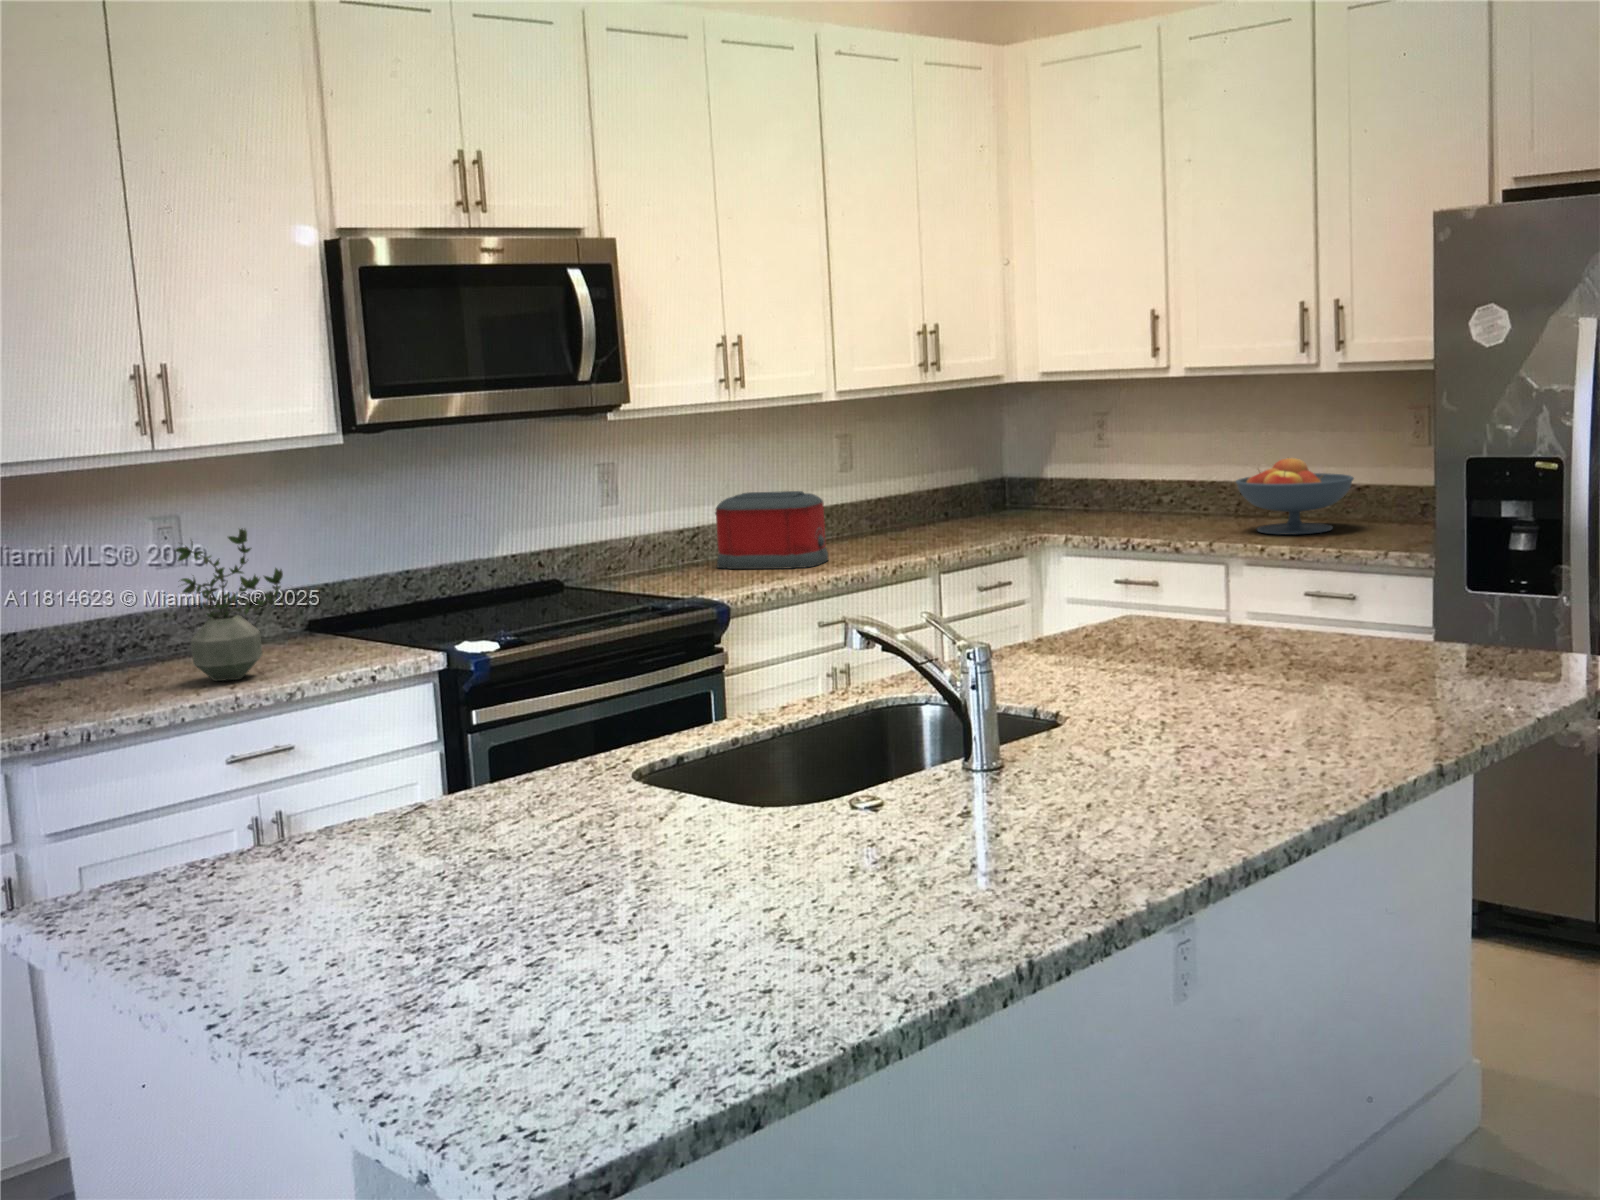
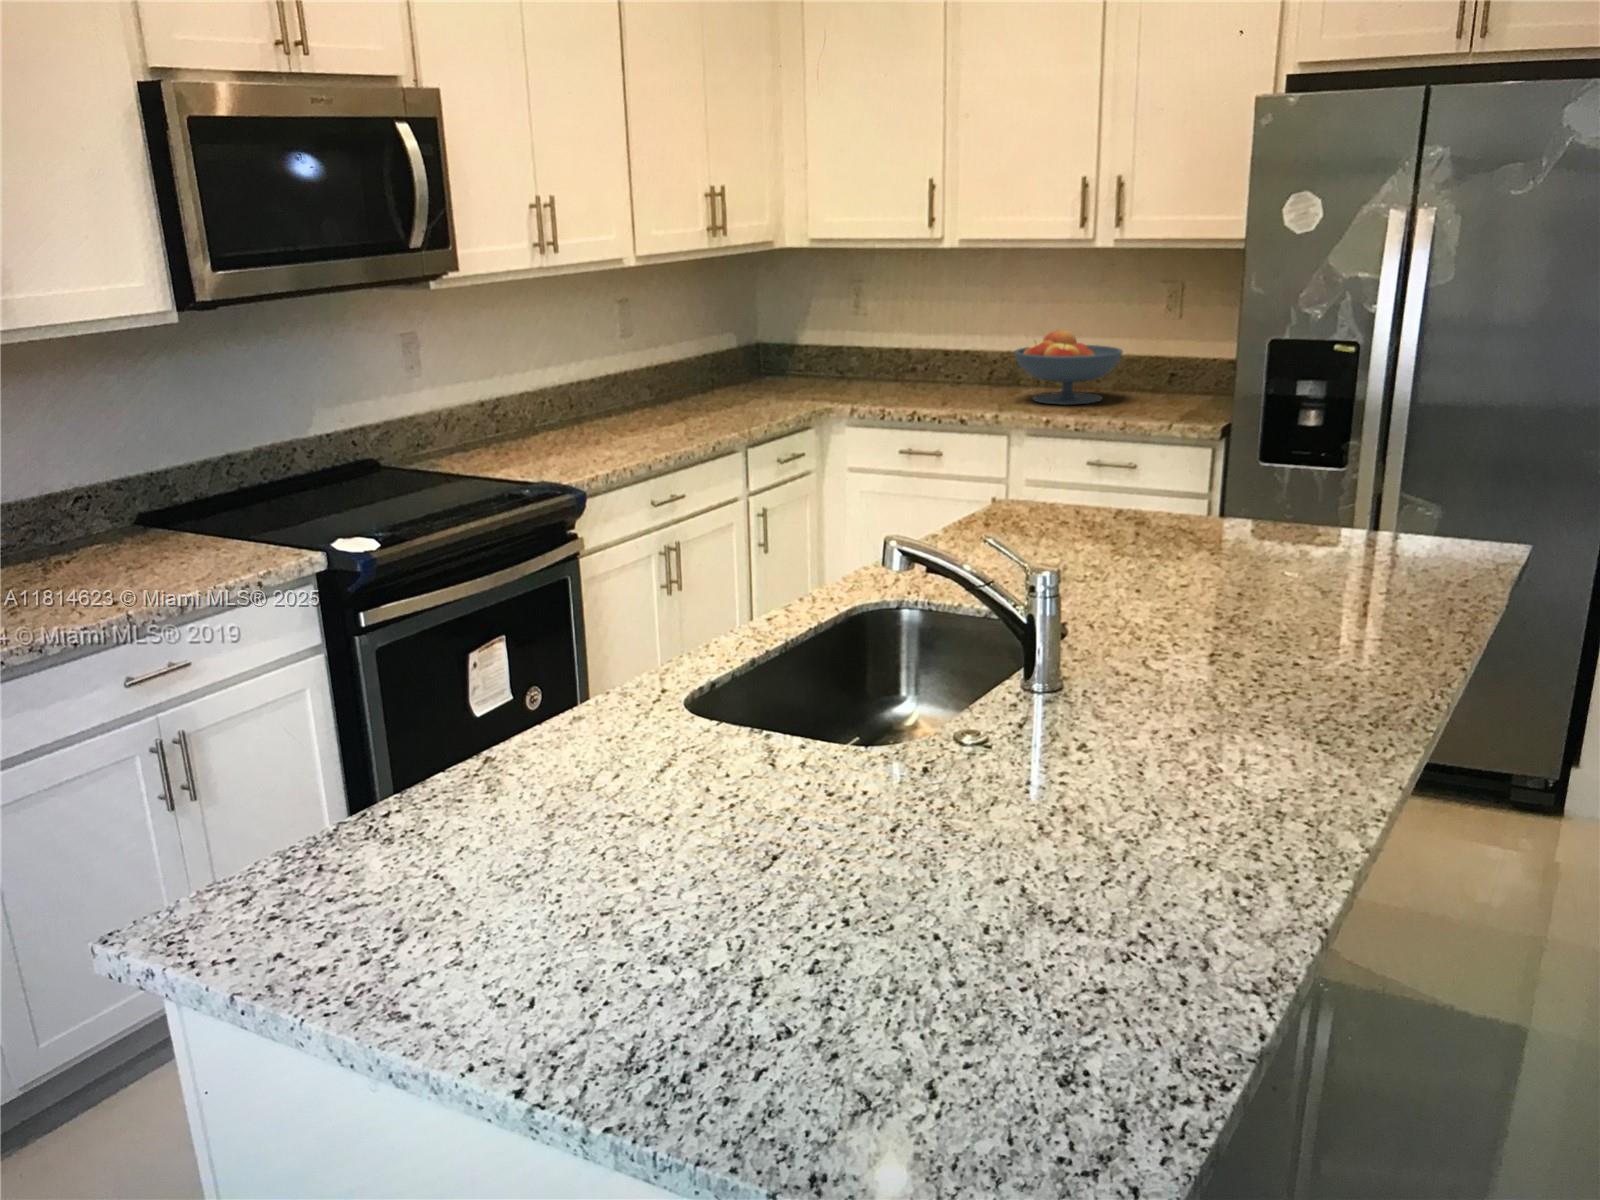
toaster: present [715,491,828,569] -> none [511,363,633,446]
potted plant: present [175,529,283,681] -> none [16,420,141,597]

